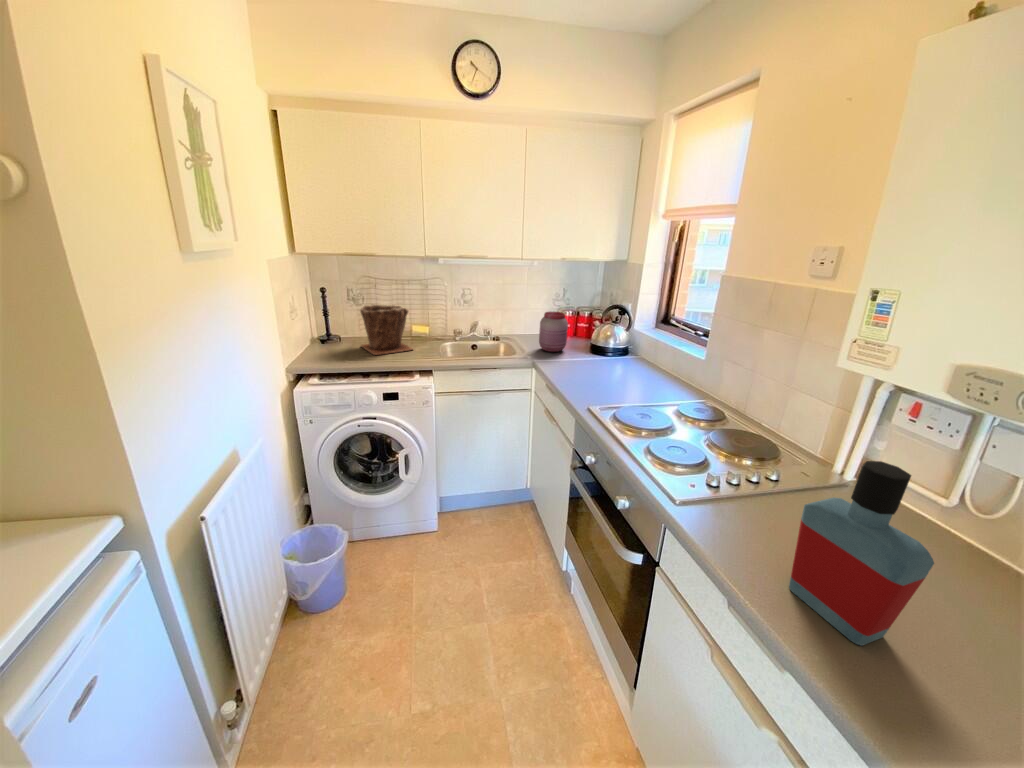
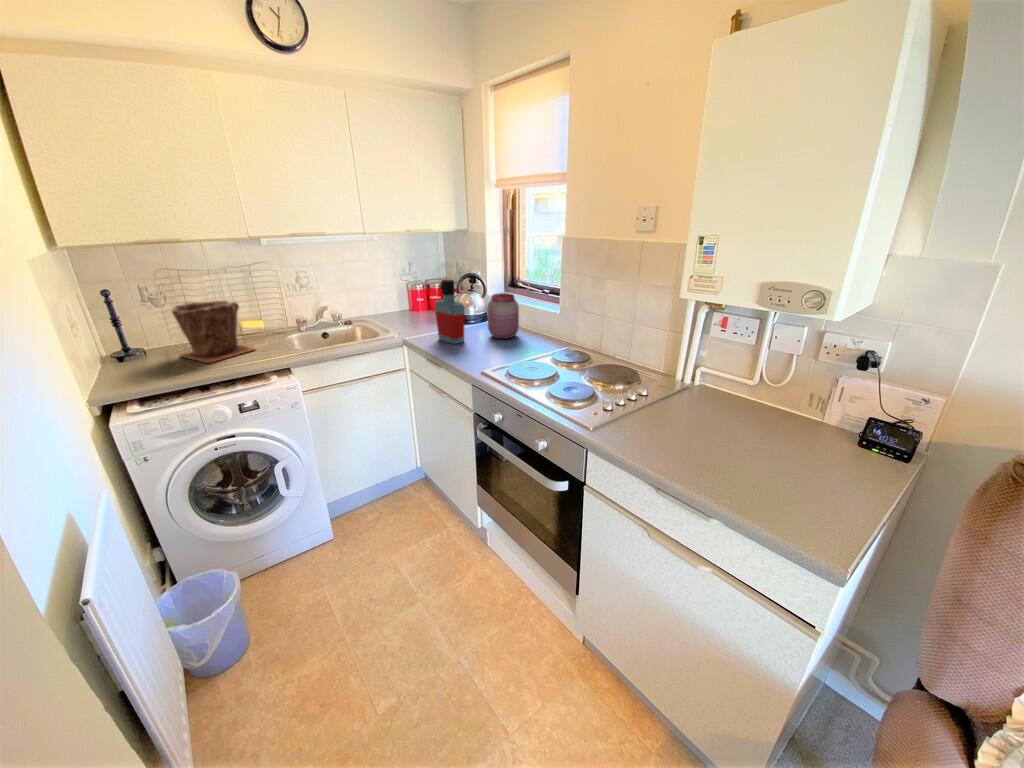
jar: present [539,312,568,352] -> present [488,293,519,339]
bottle: present [789,461,934,646] -> present [435,280,465,344]

